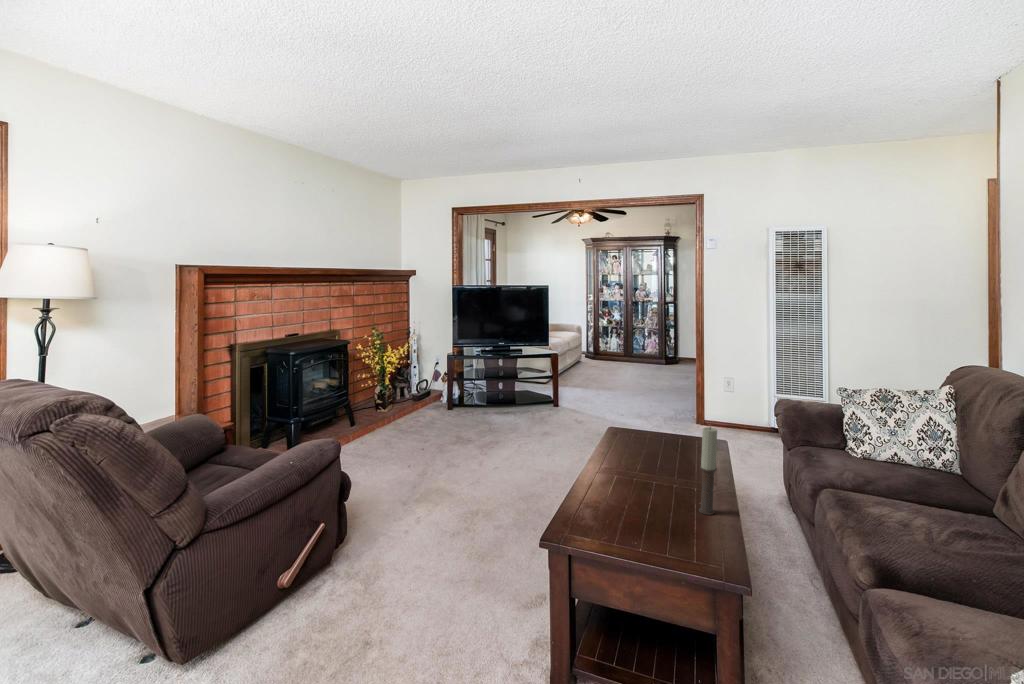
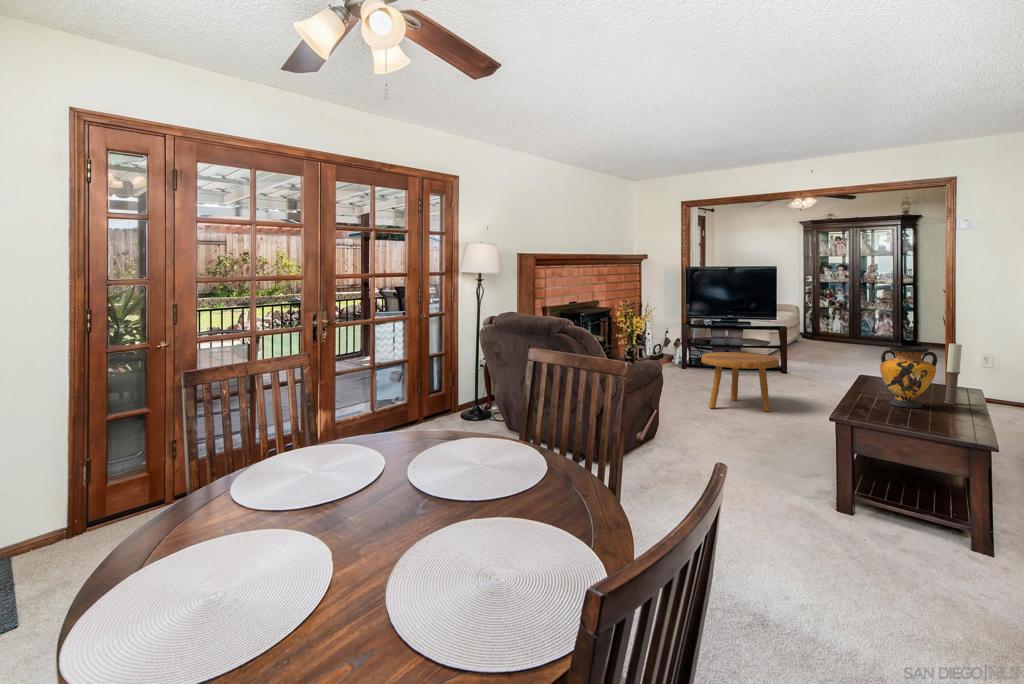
footstool: none [444,399,534,478] -> present [702,352,779,412]
vase: none [619,436,689,537] -> present [880,346,937,408]

